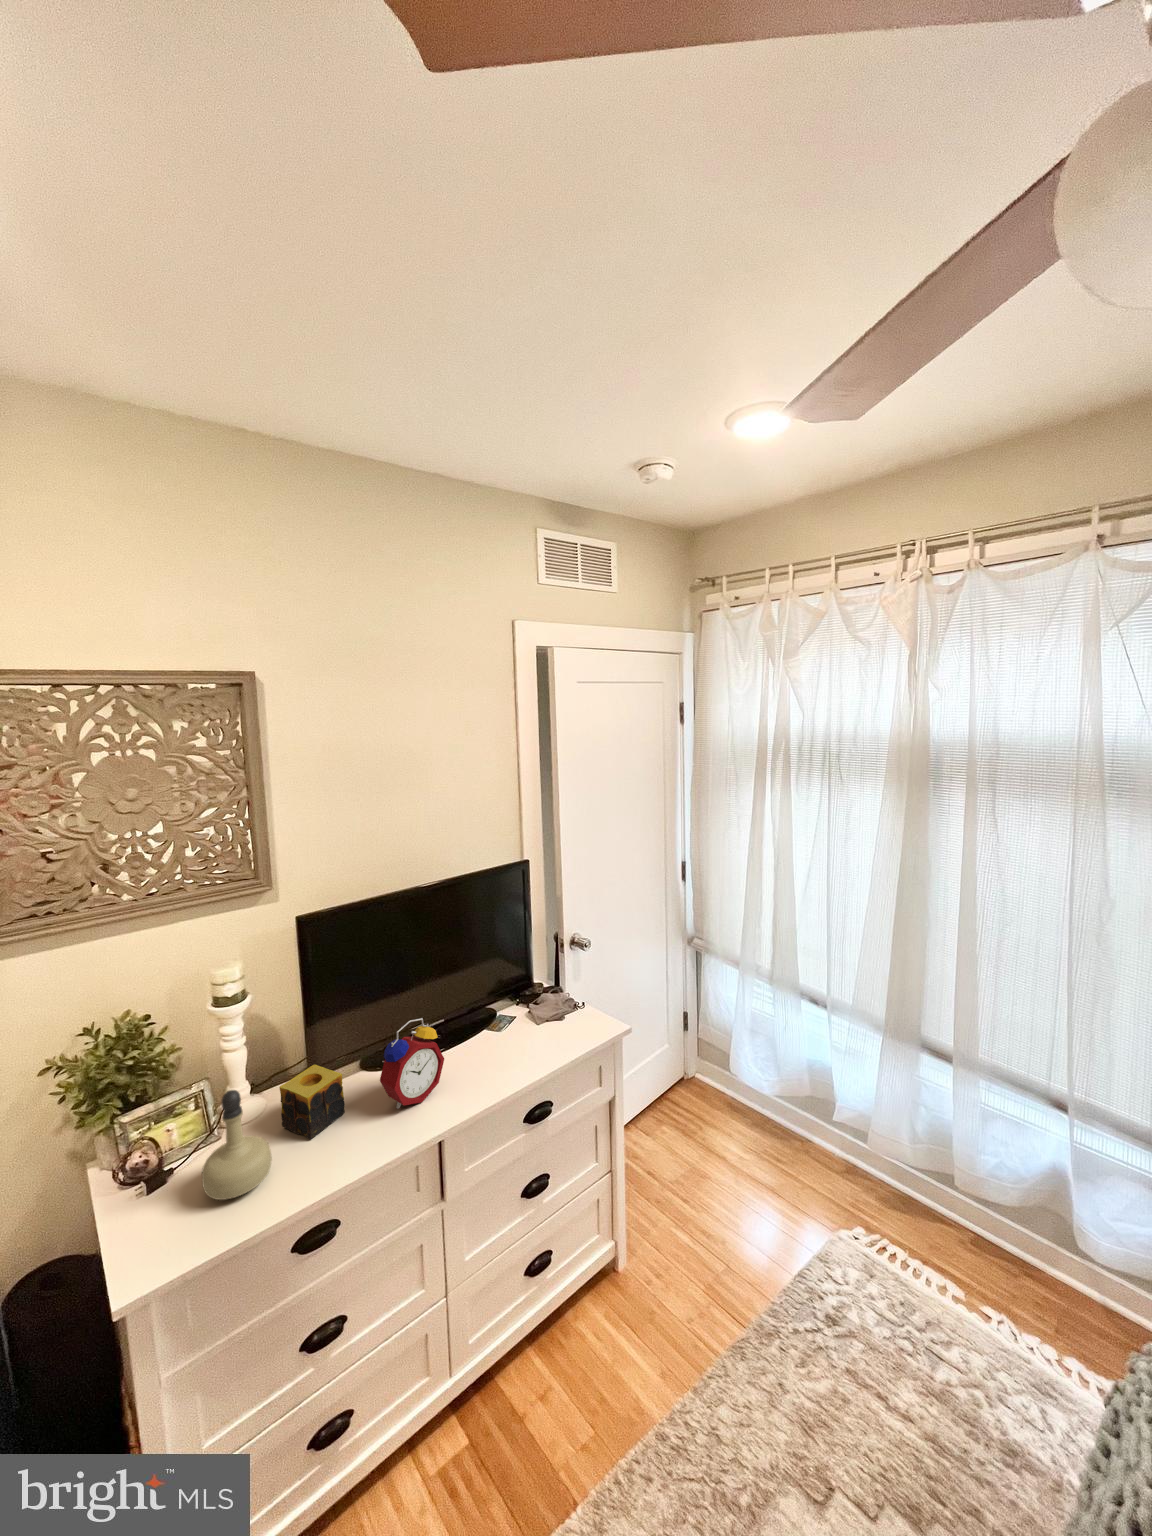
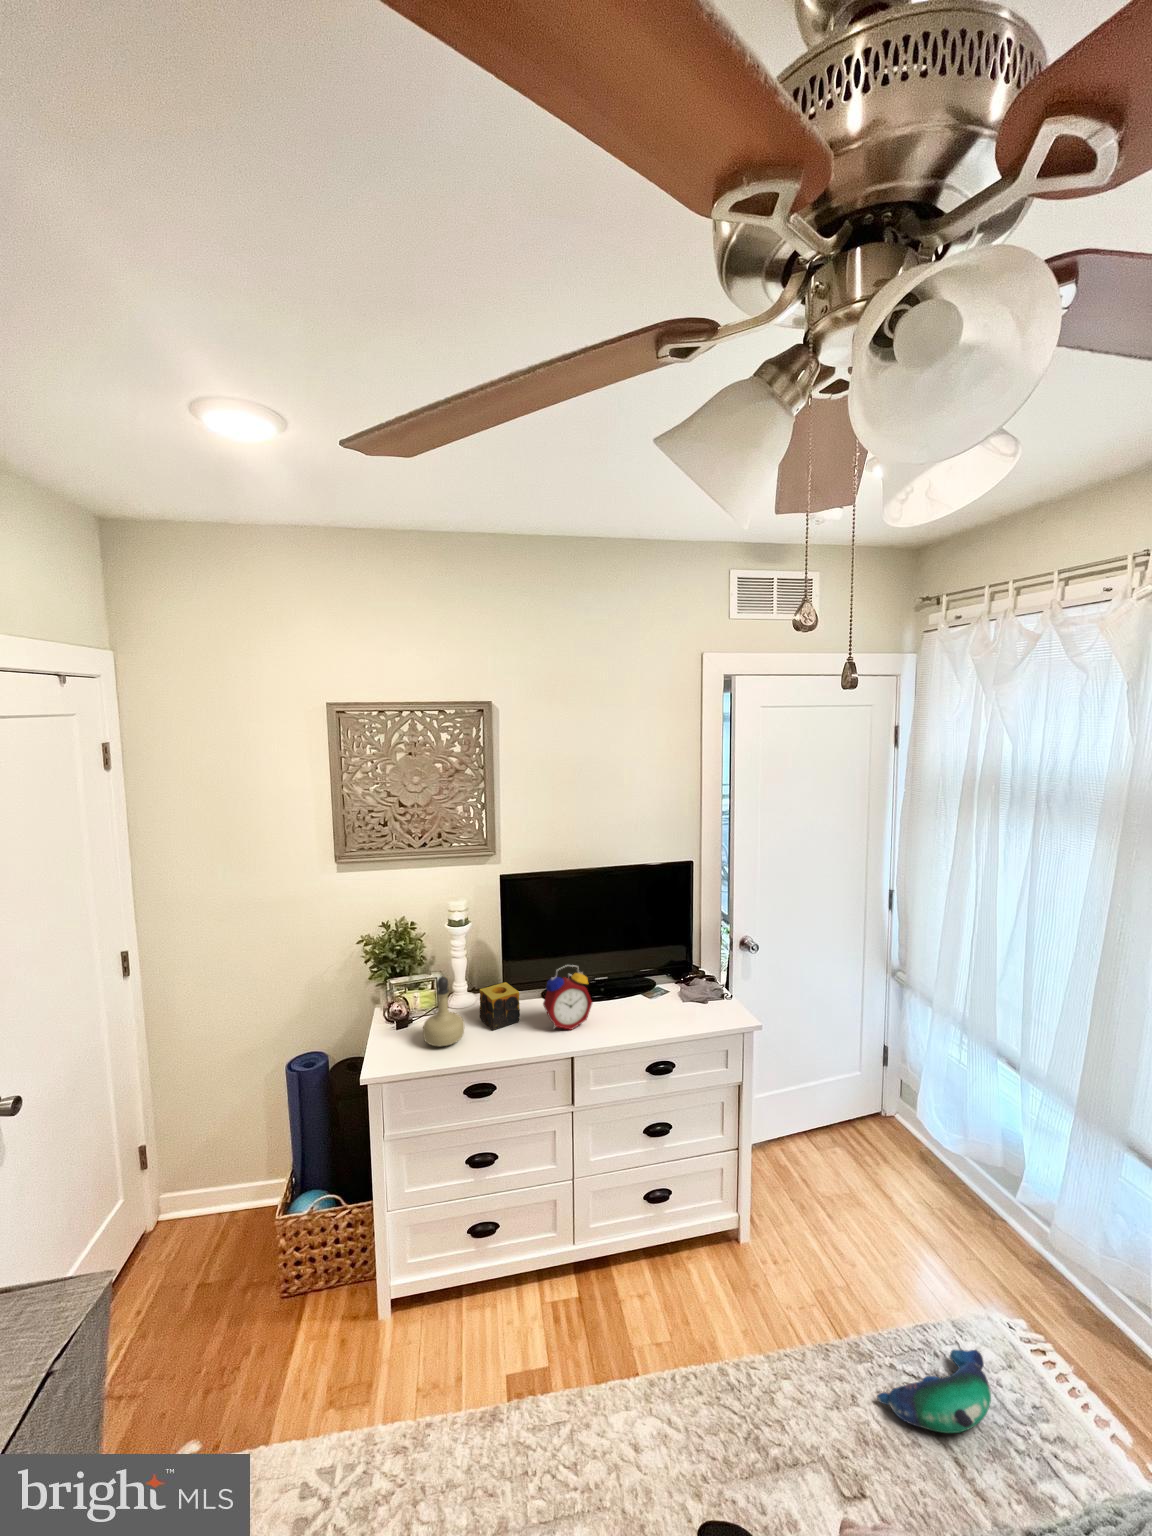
plush toy: none [802,1277,887,1385] -> present [877,1350,991,1433]

